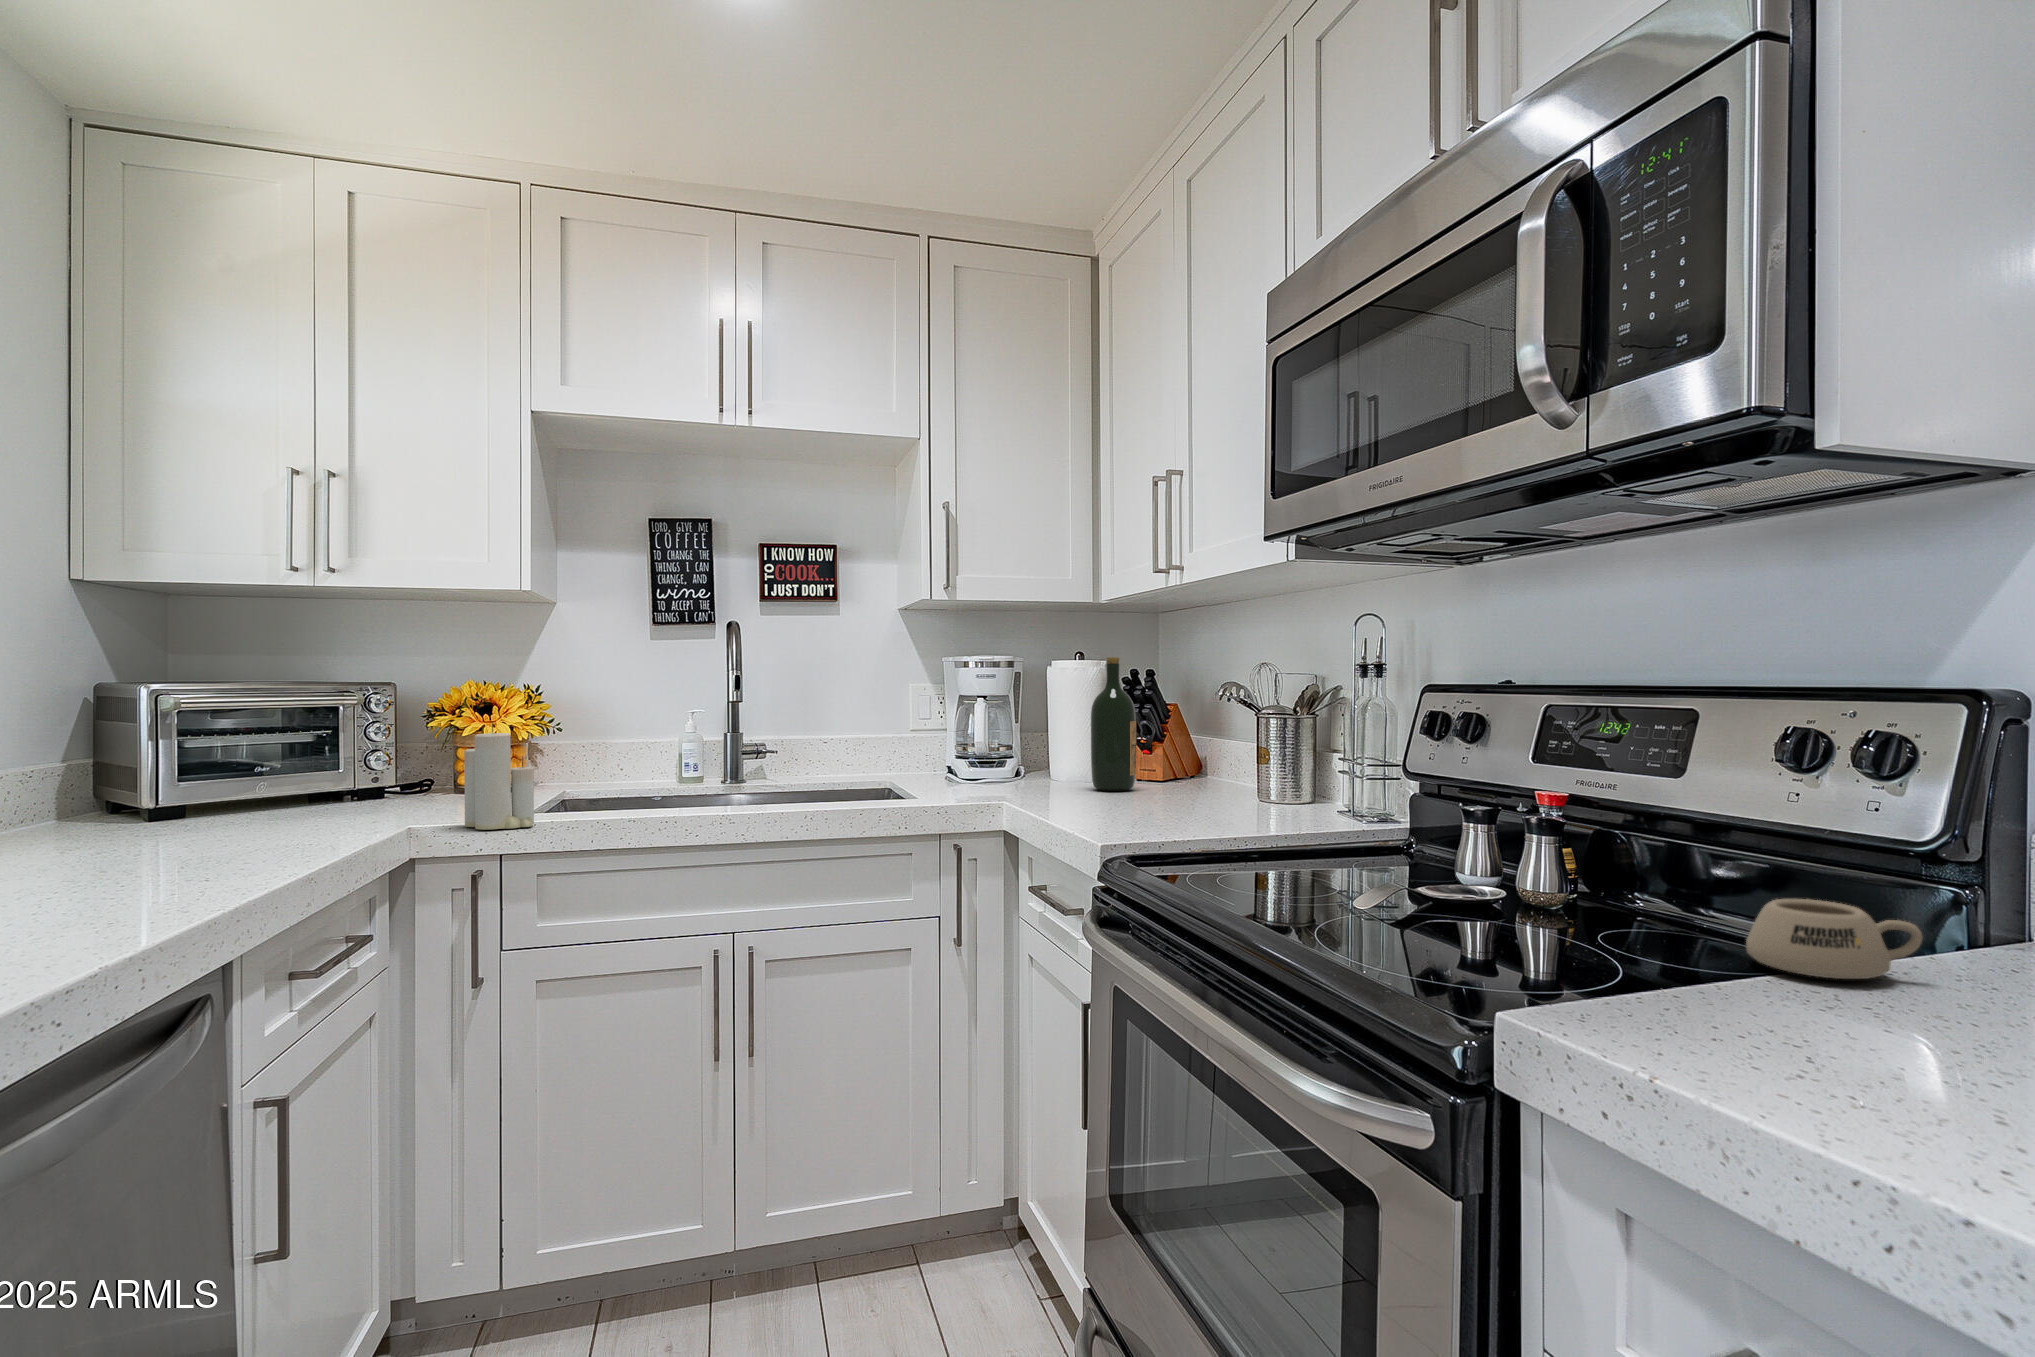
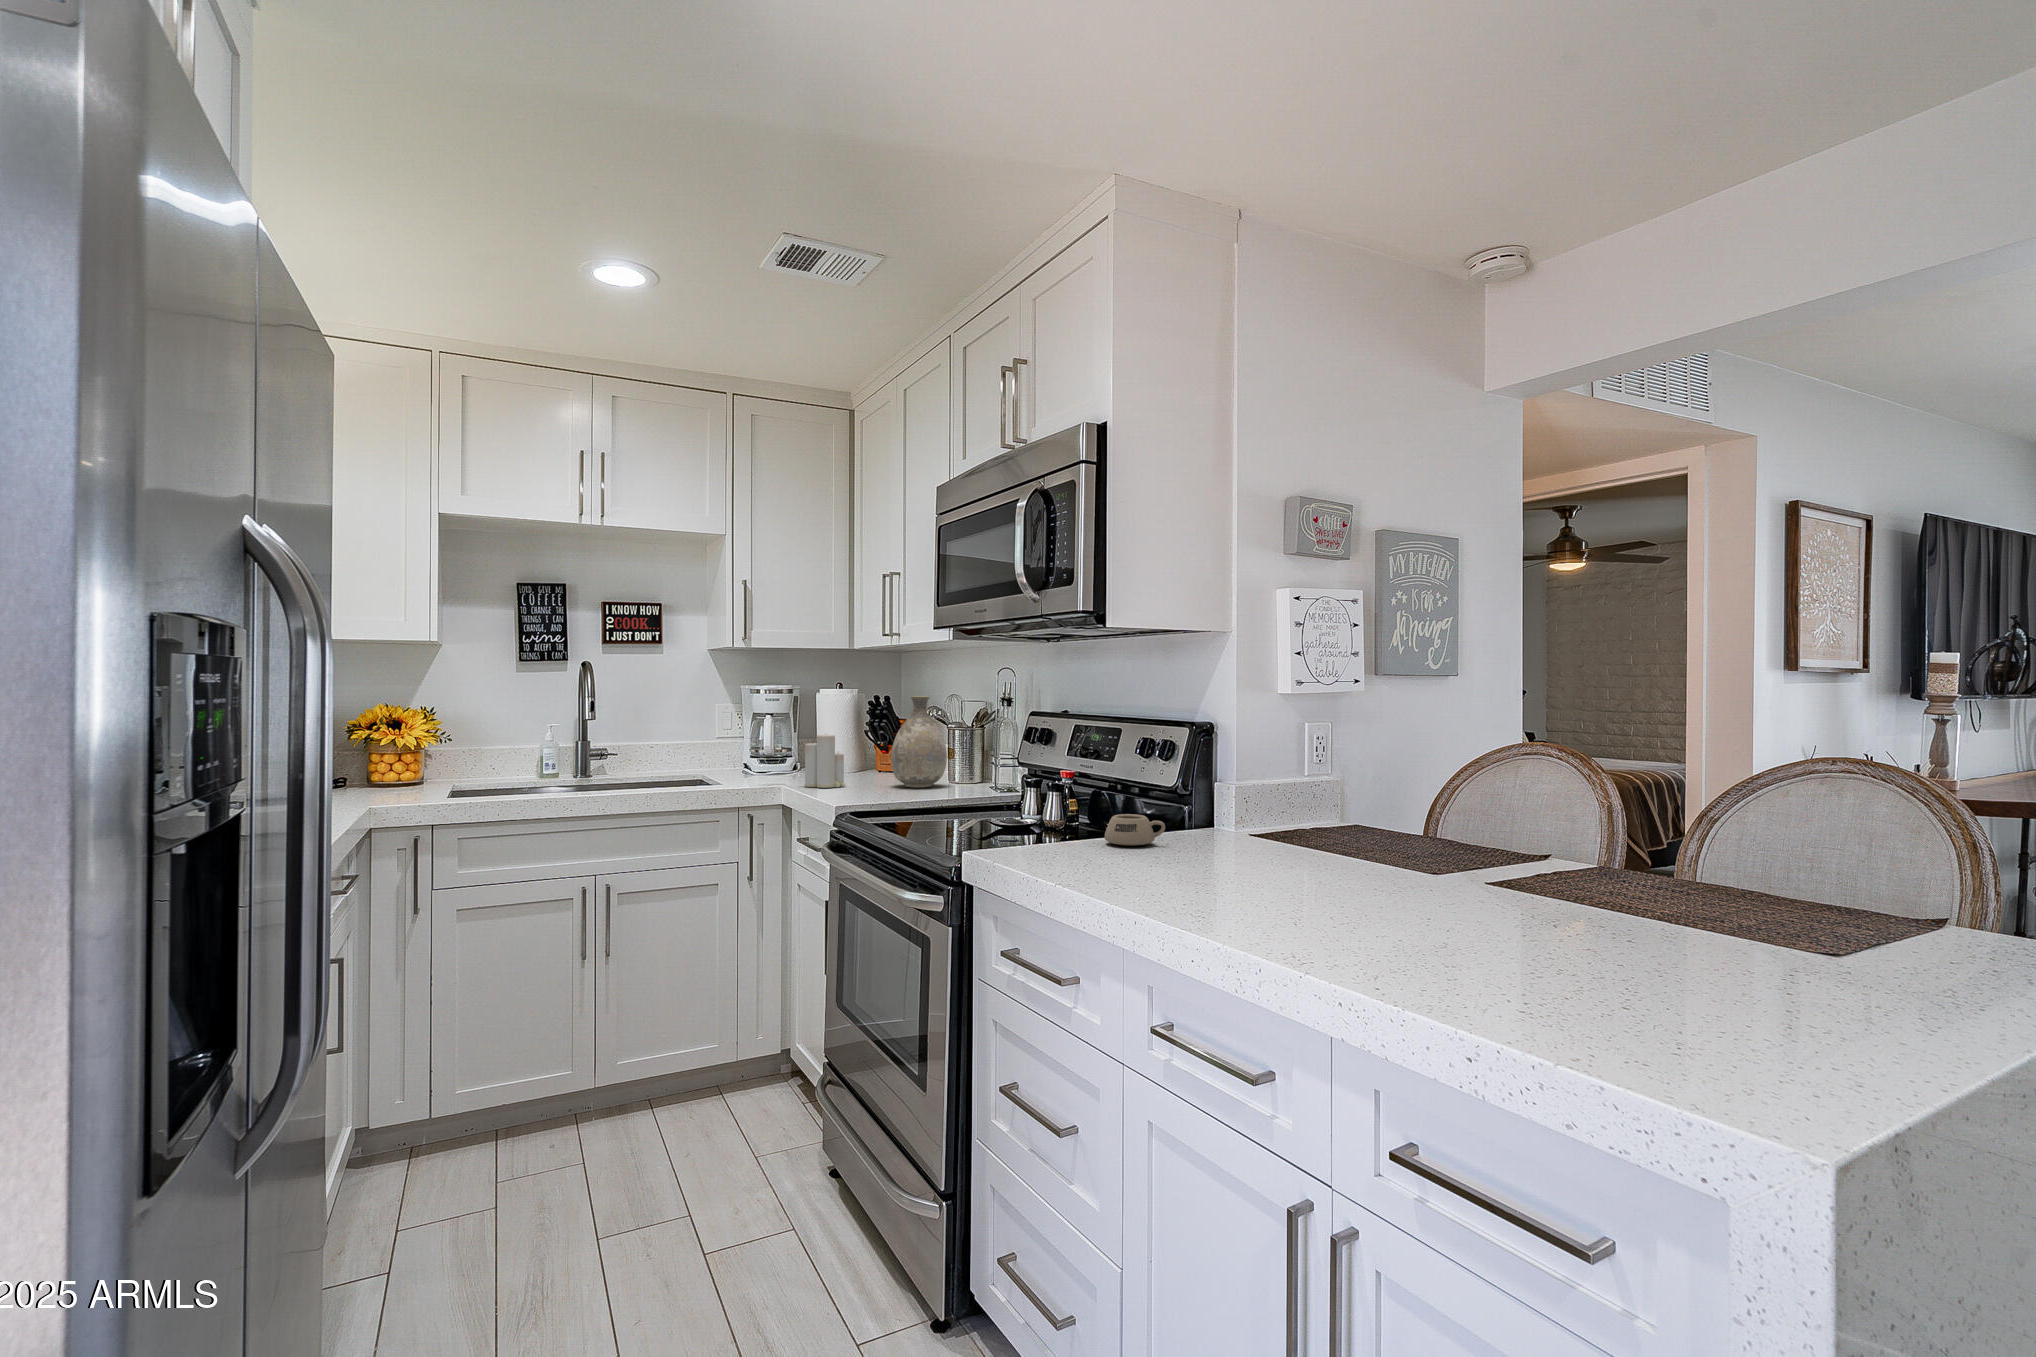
wine bottle: present [1091,657,1136,791] -> none [844,689,874,779]
vase: none [1170,664,1258,808] -> present [891,696,947,788]
candle: present [464,723,534,830] -> present [805,734,845,788]

